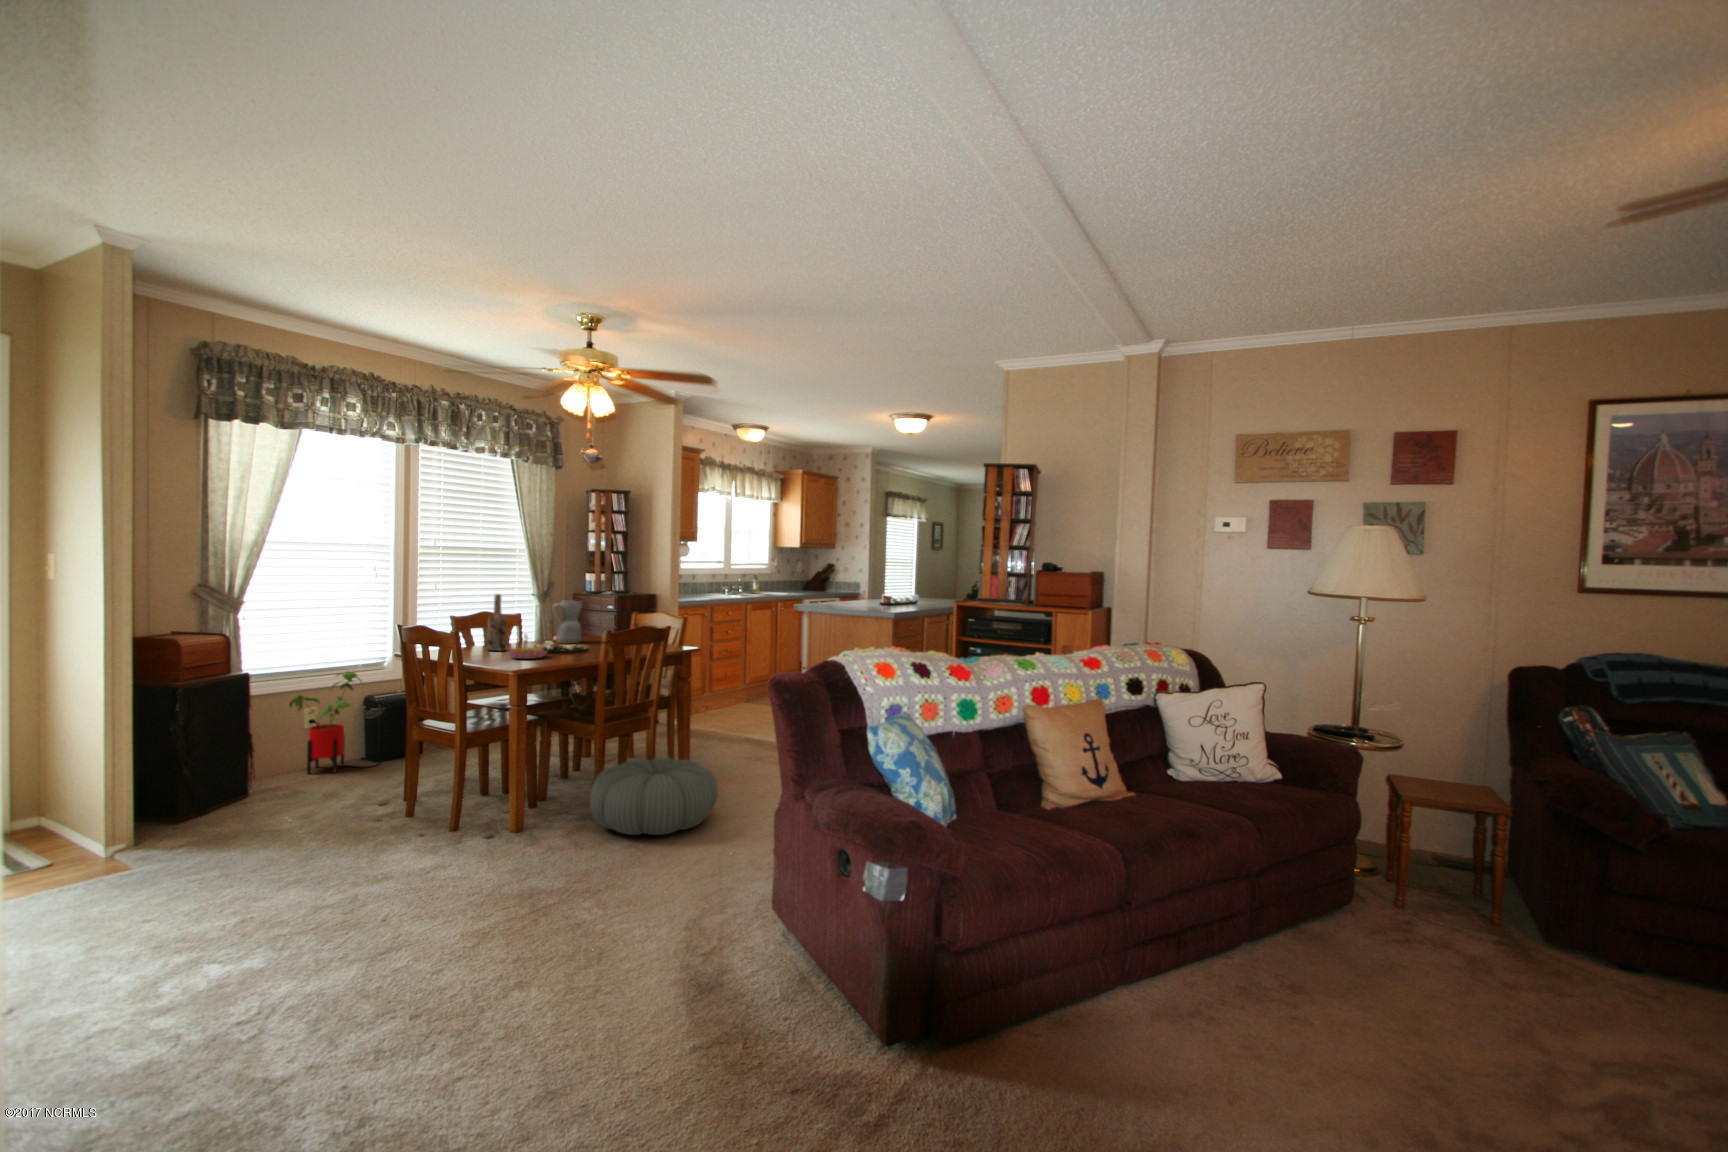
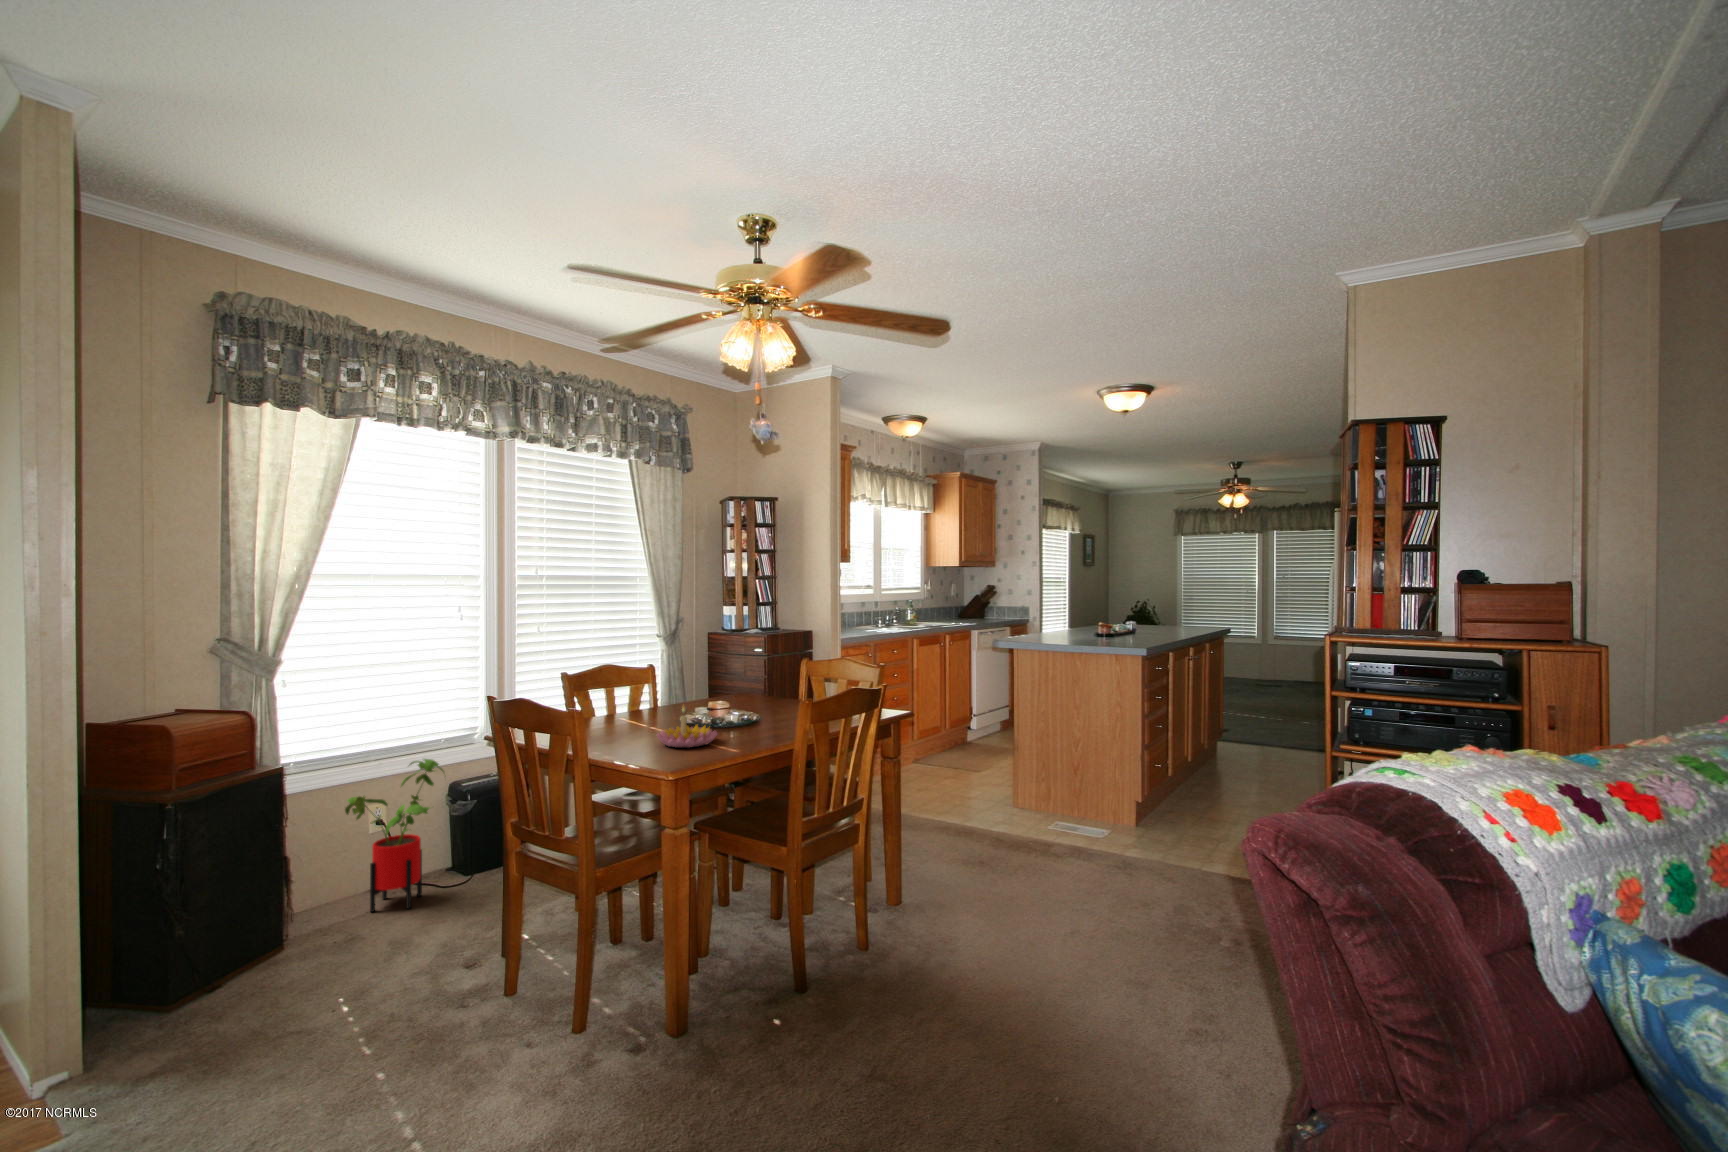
wine bottle: present [487,594,507,651] -> none [622,644,649,731]
ceramic pitcher: present [552,600,582,643] -> none [707,648,749,712]
pouf: present [590,758,718,835] -> none [806,904,1017,1070]

